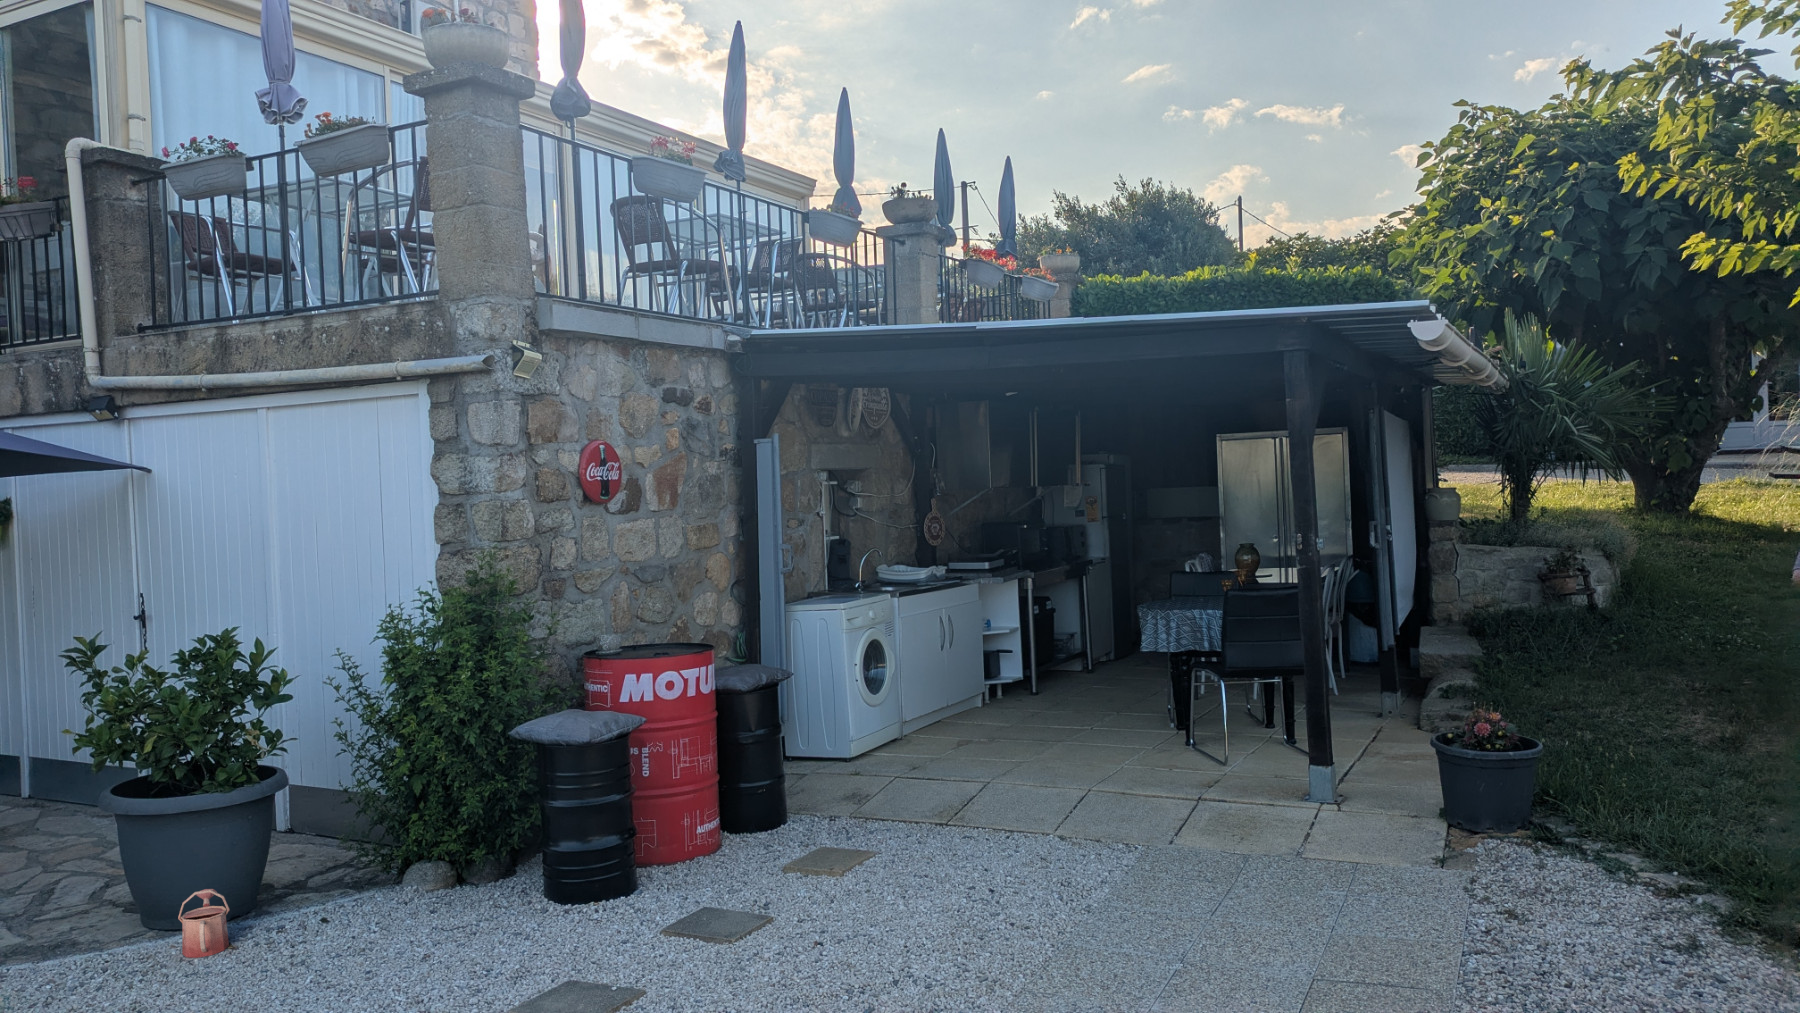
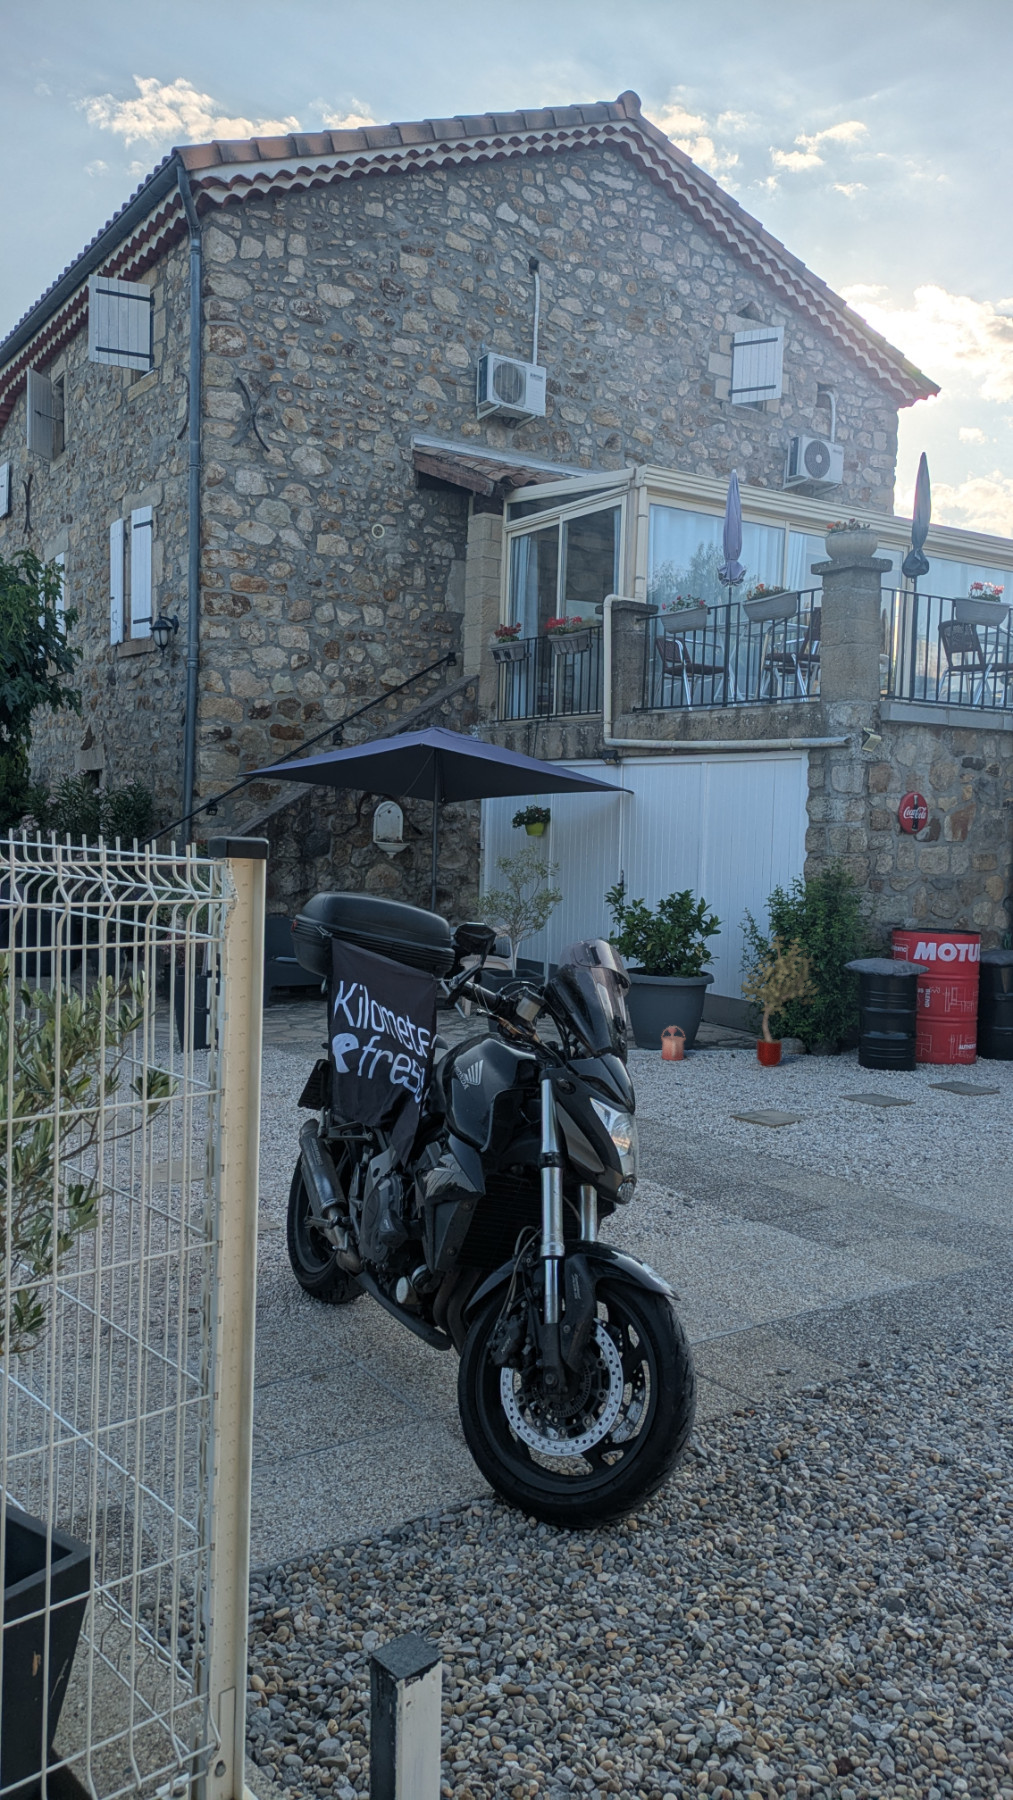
potted tree: none [330,696,473,929] -> present [741,936,818,1066]

